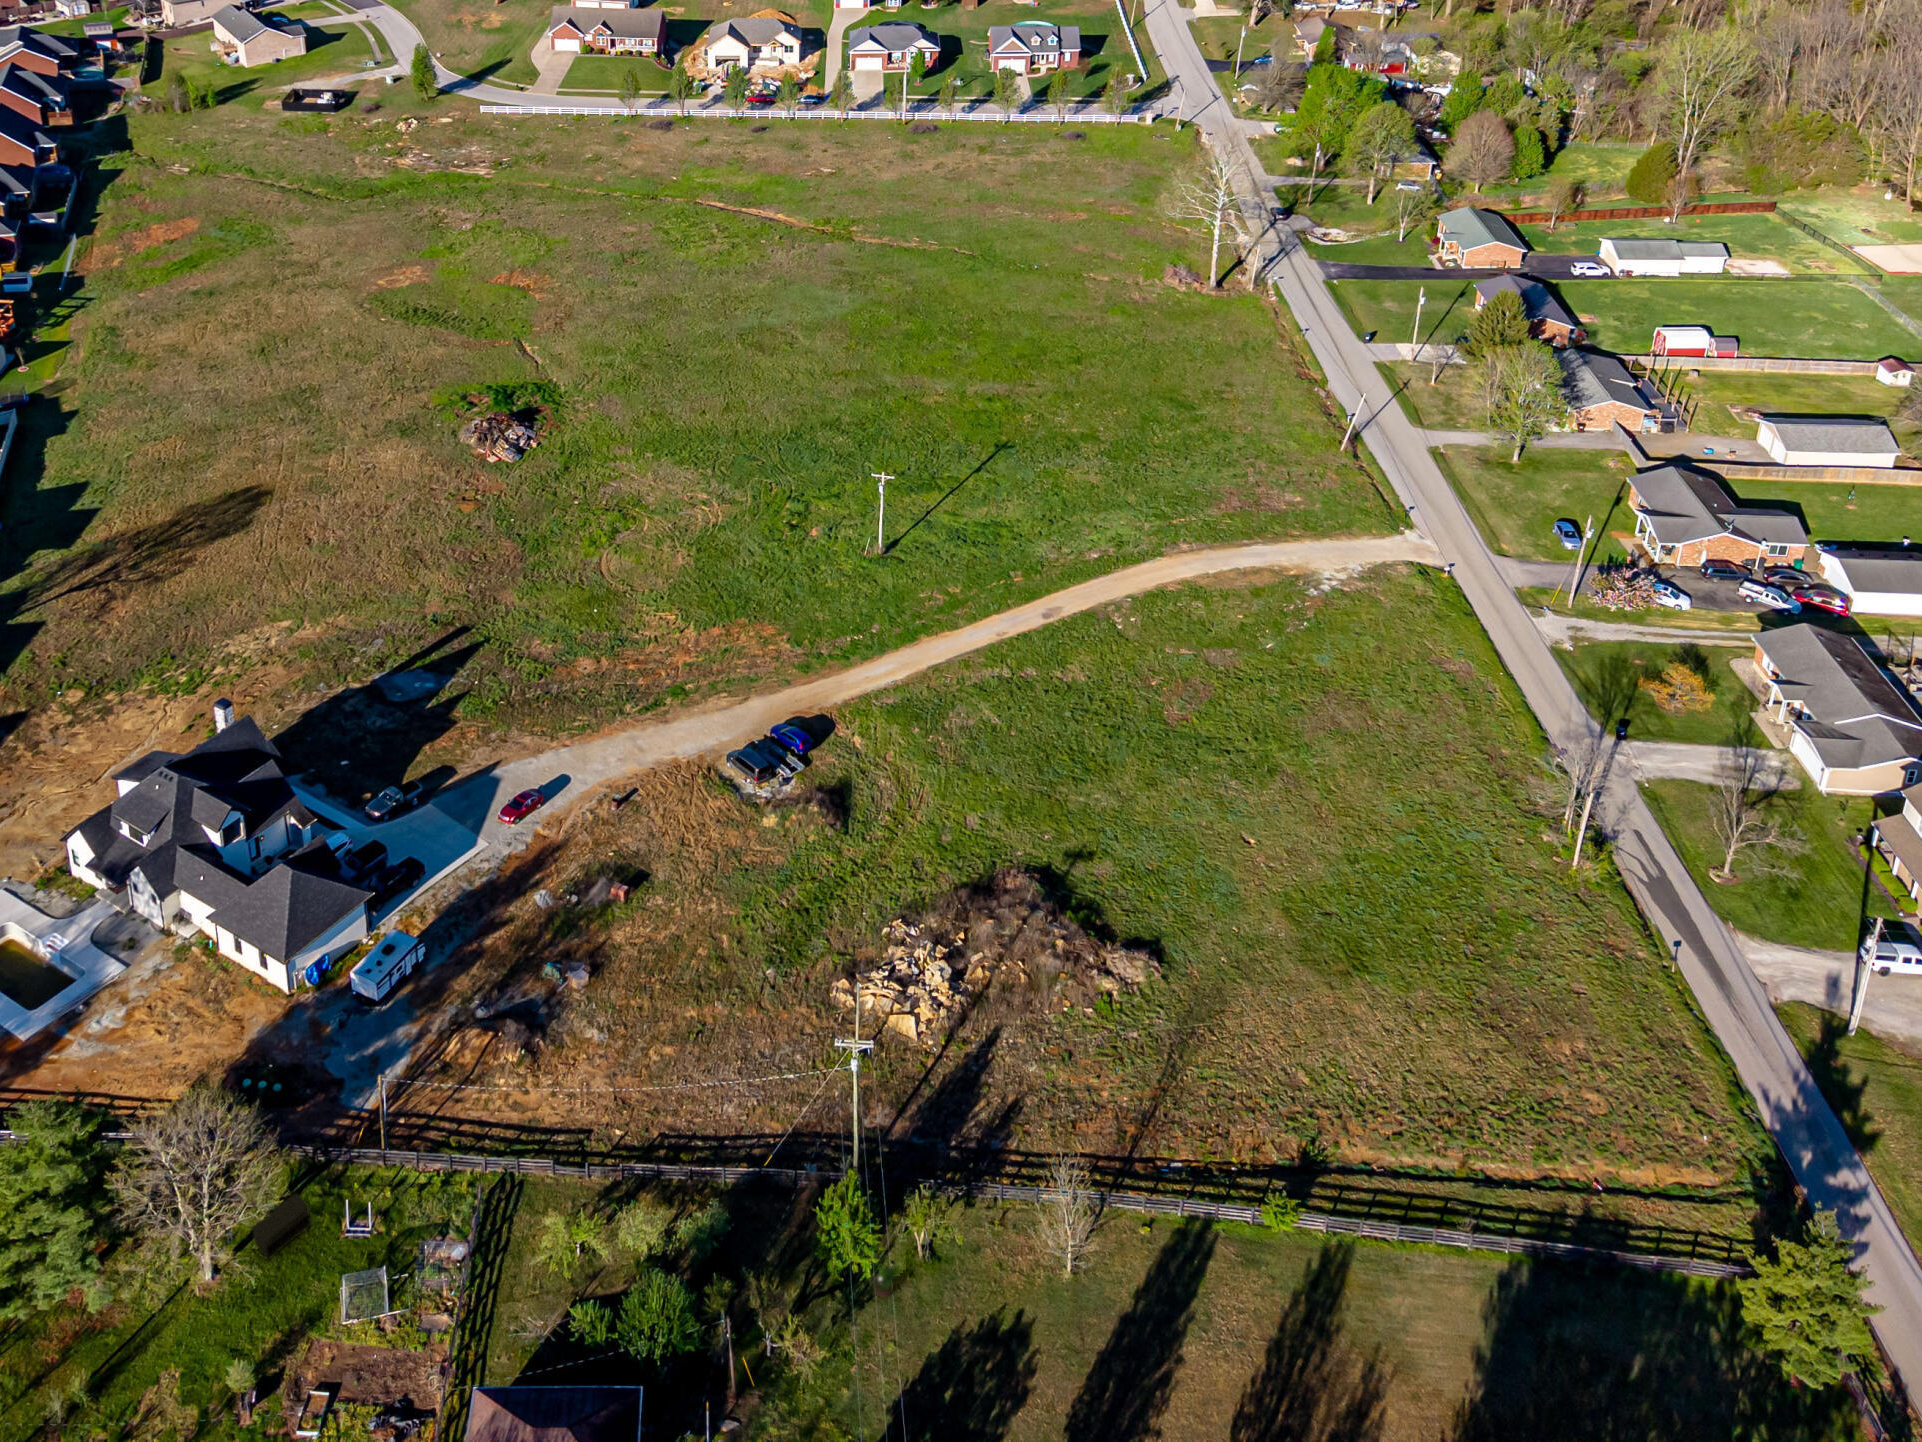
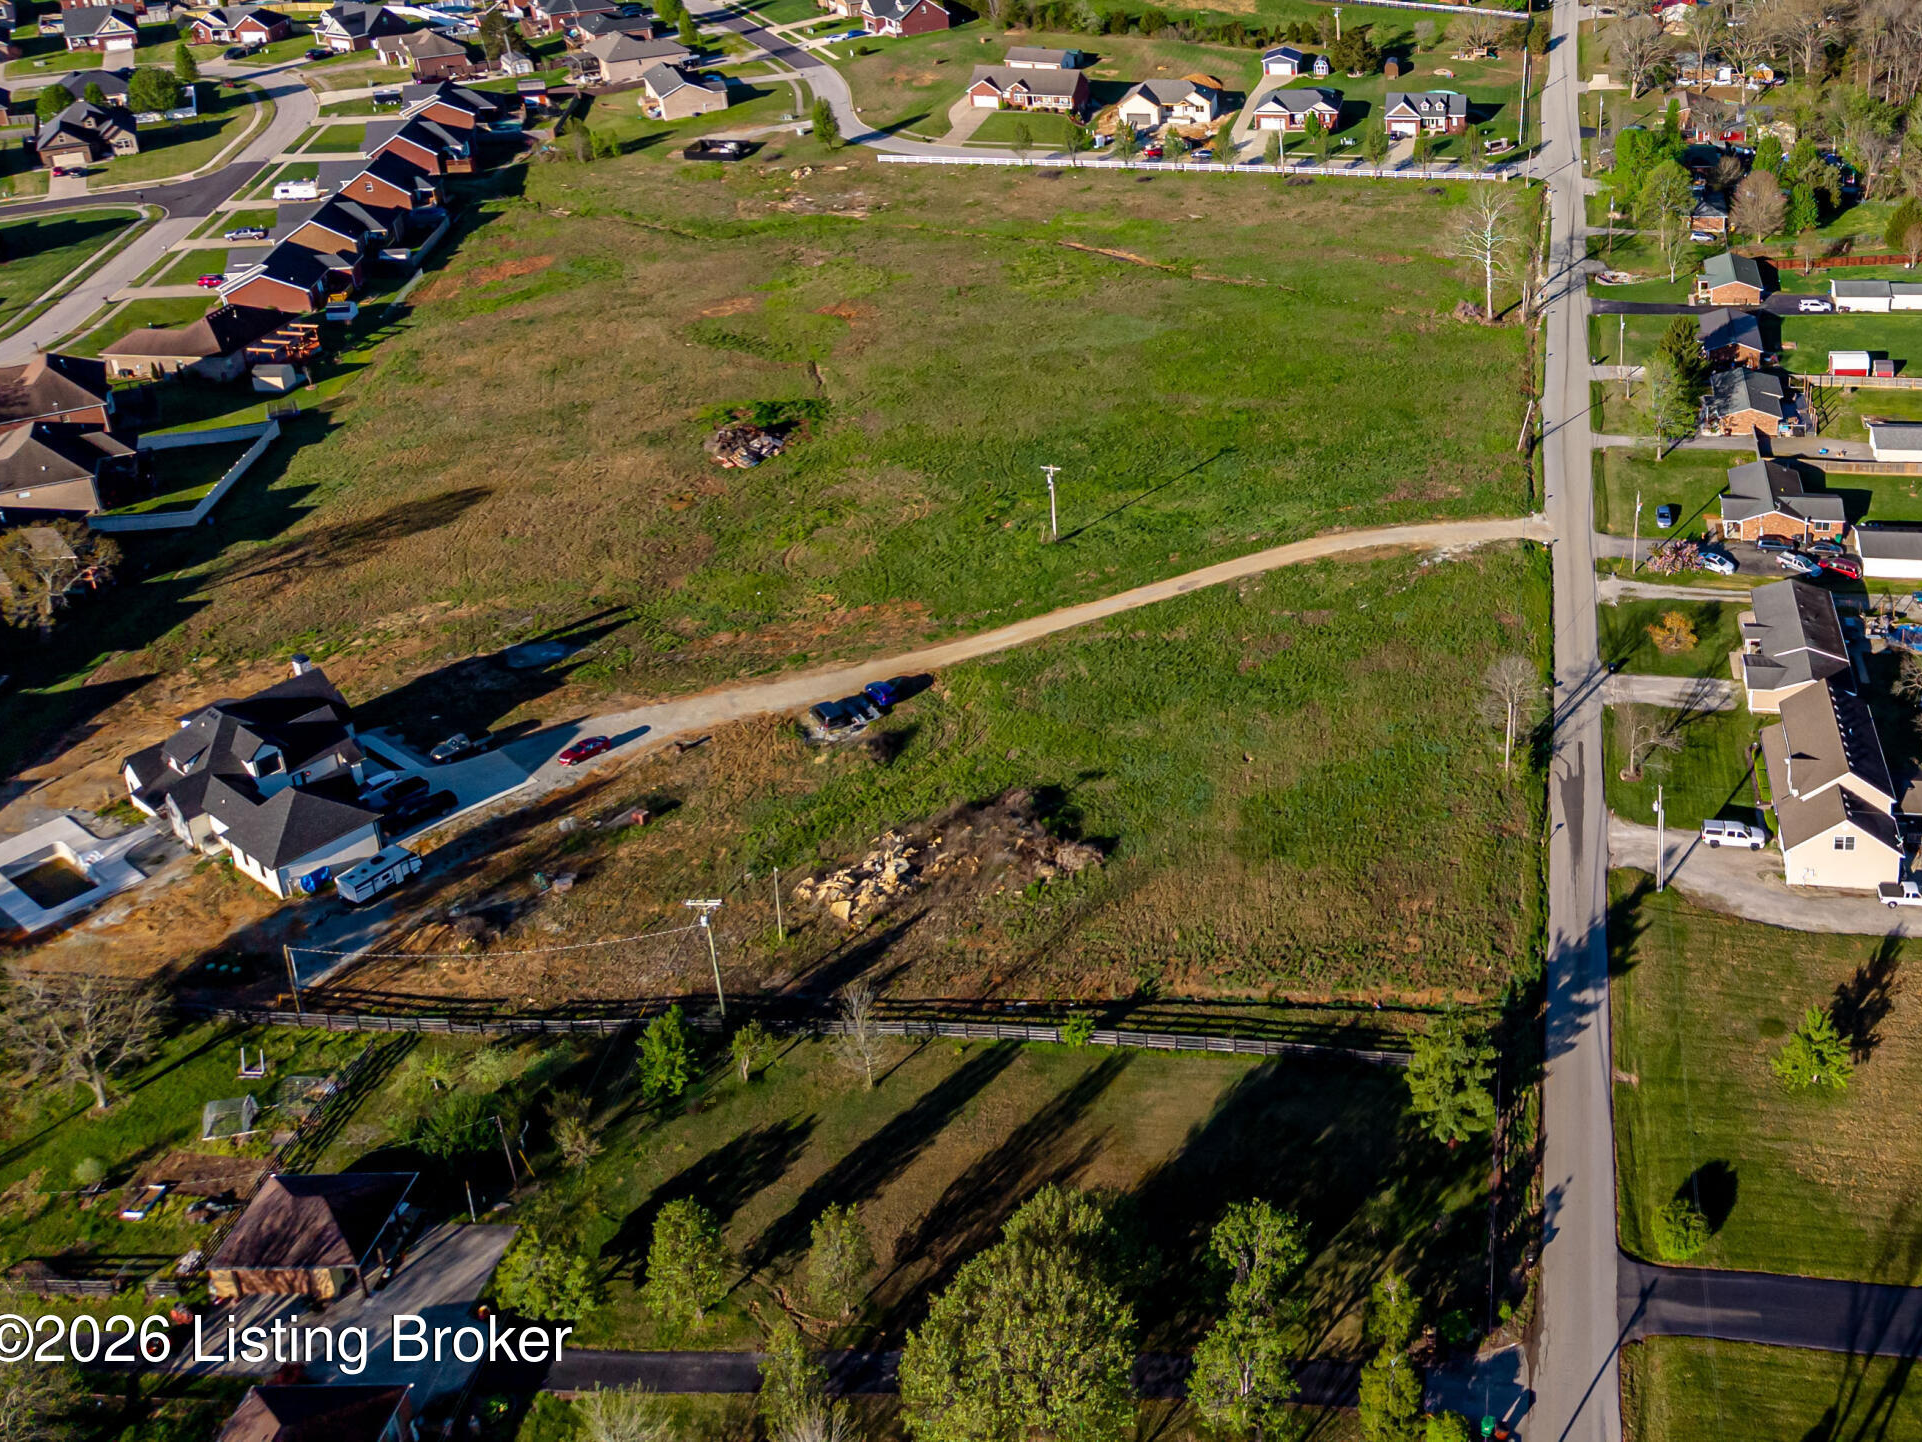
bench: present [252,1194,311,1260] -> none [143,1045,211,1102]

